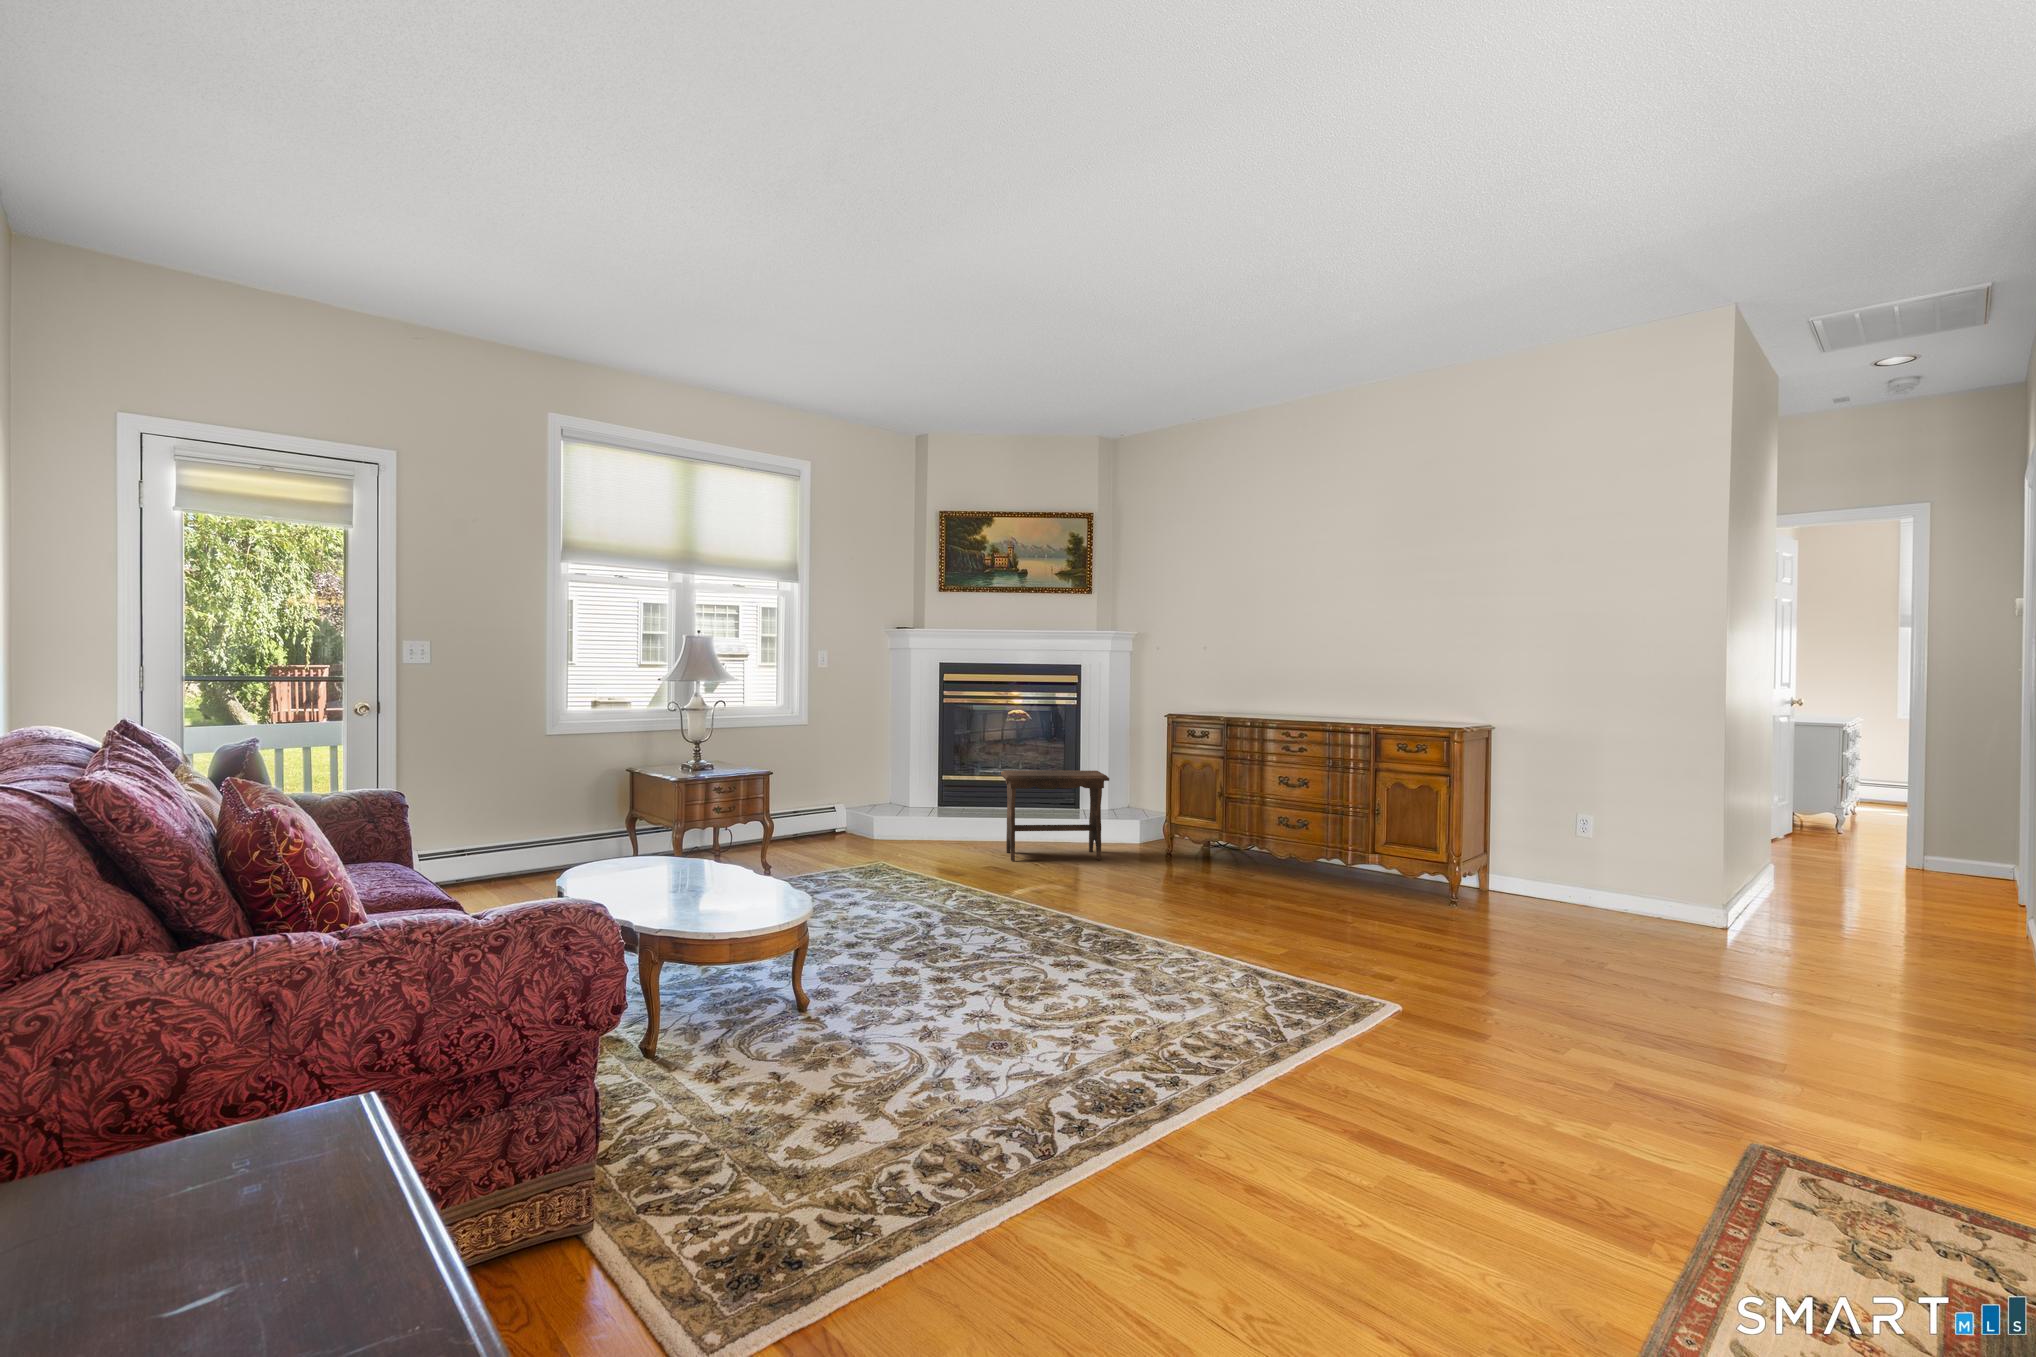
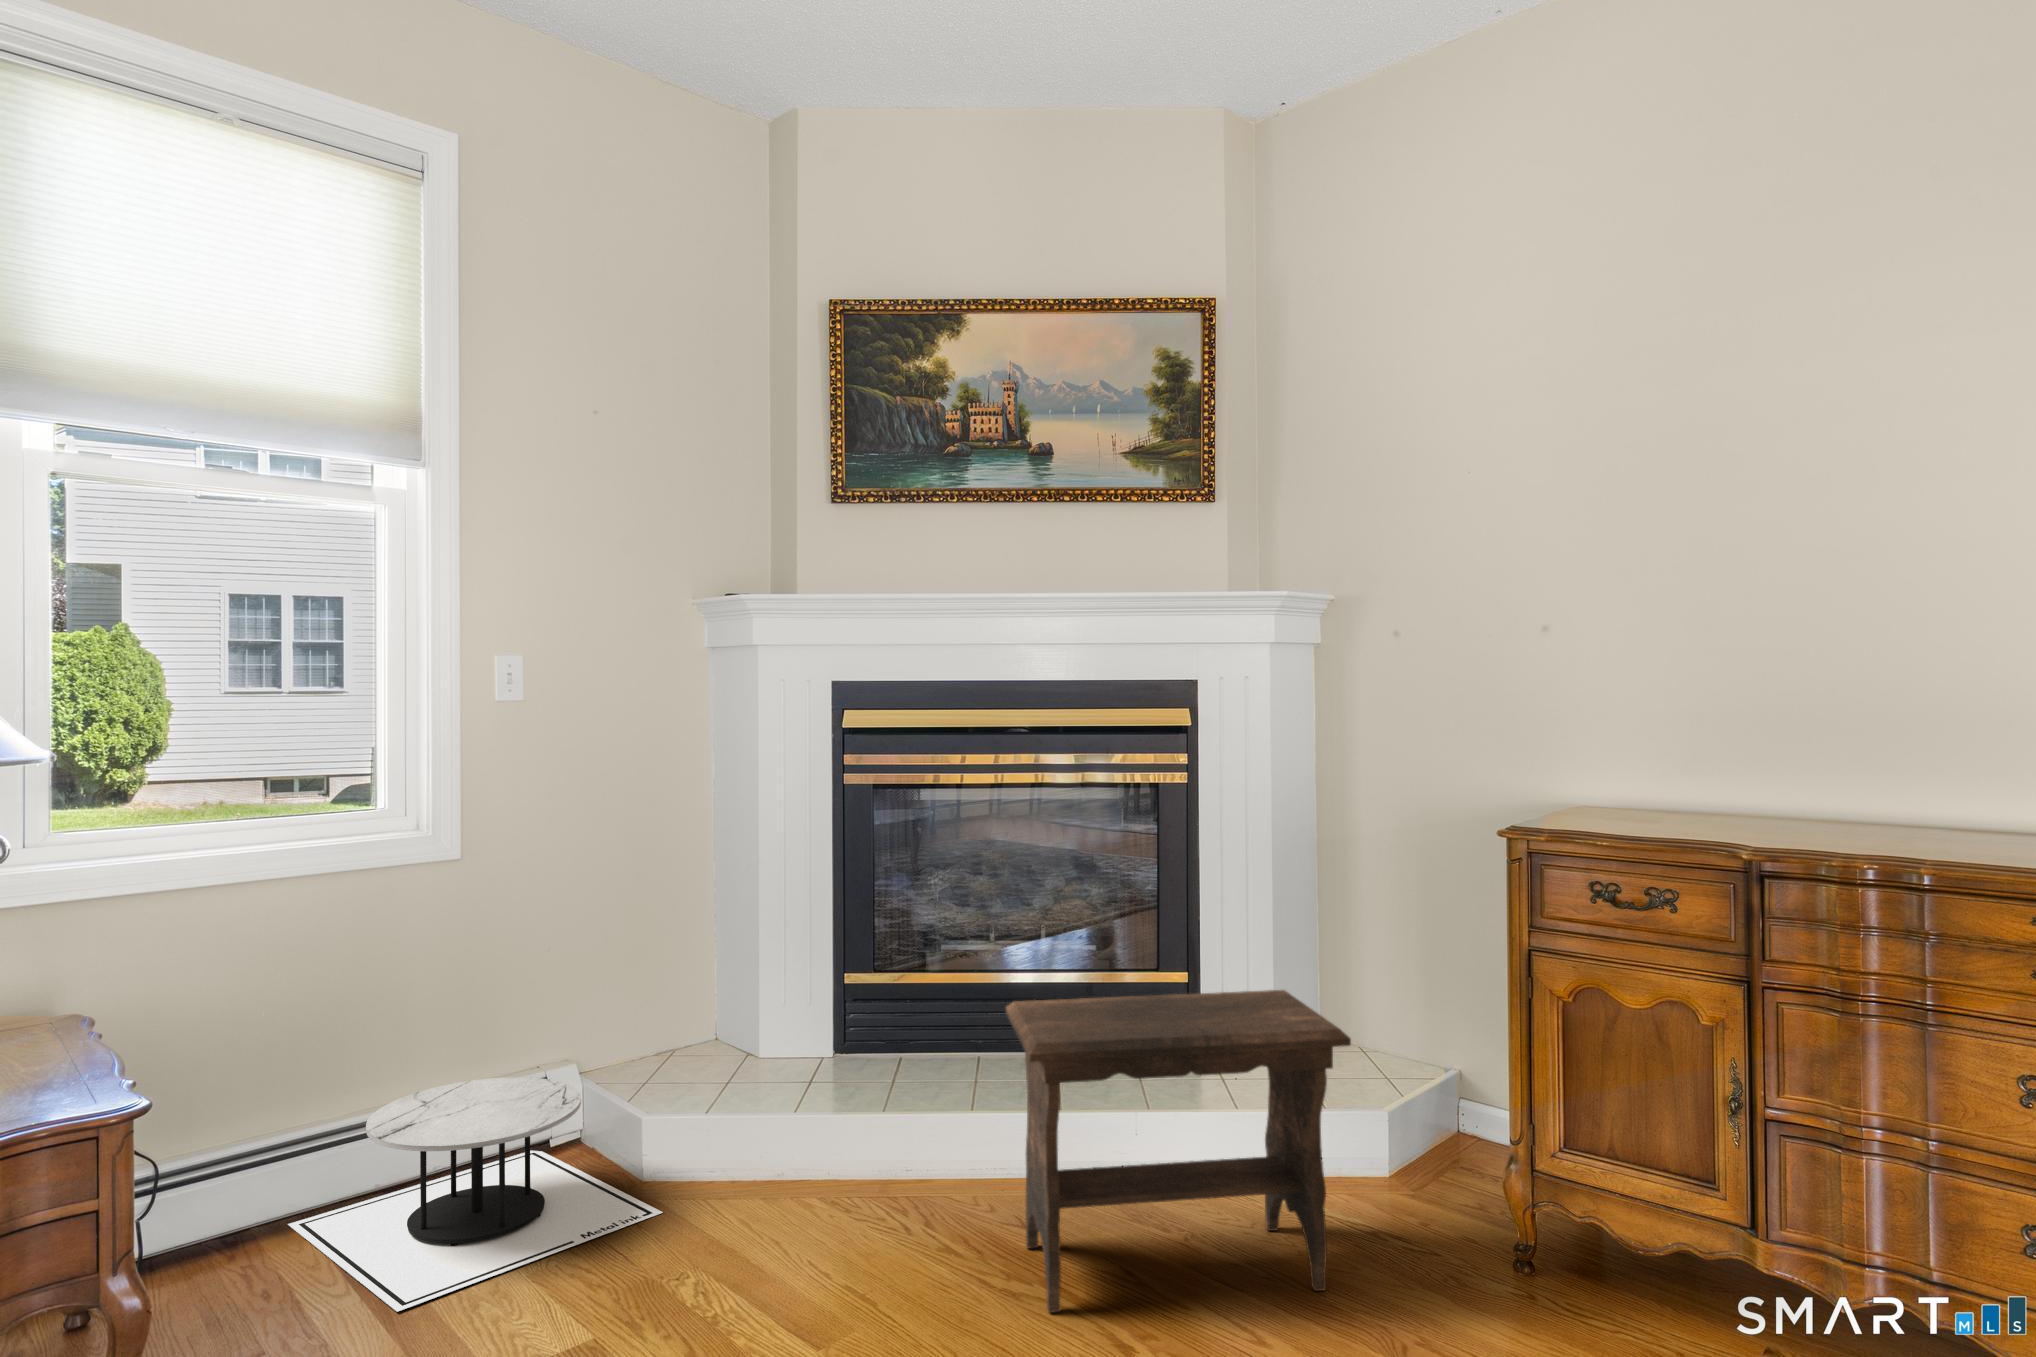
side table: none [756,803,882,857] -> present [288,1077,663,1312]

